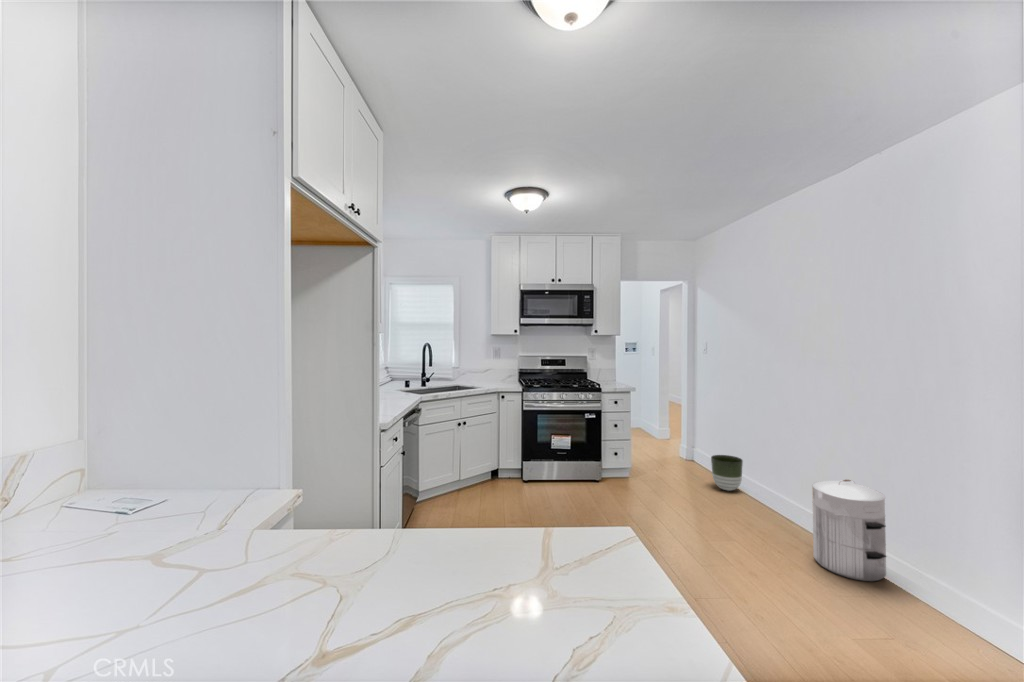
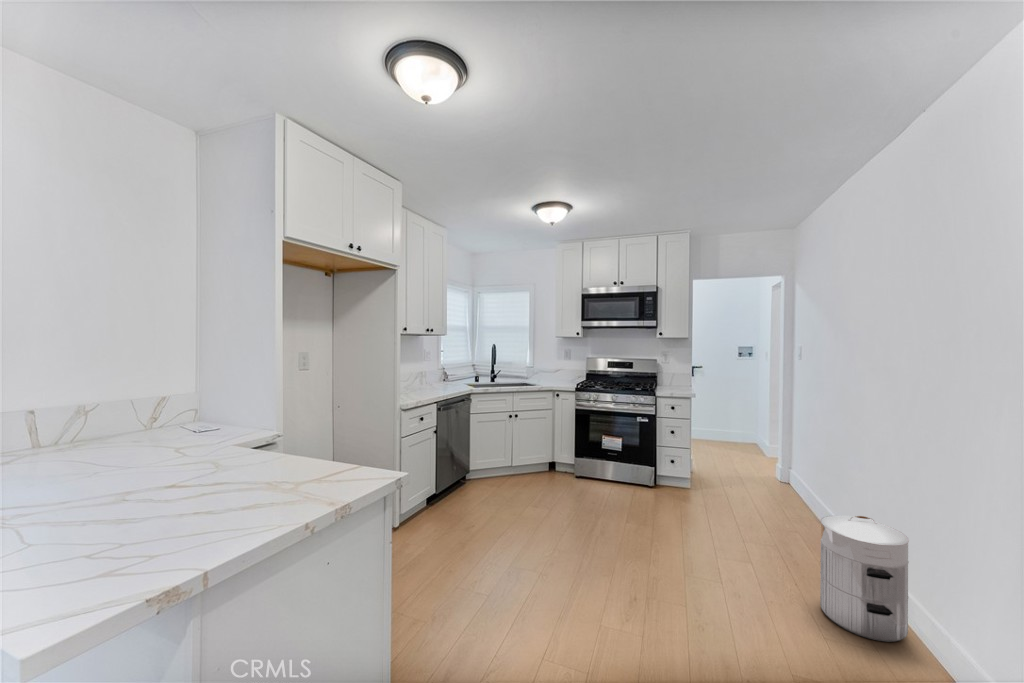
planter: present [711,455,743,491] -> none [777,479,816,522]

